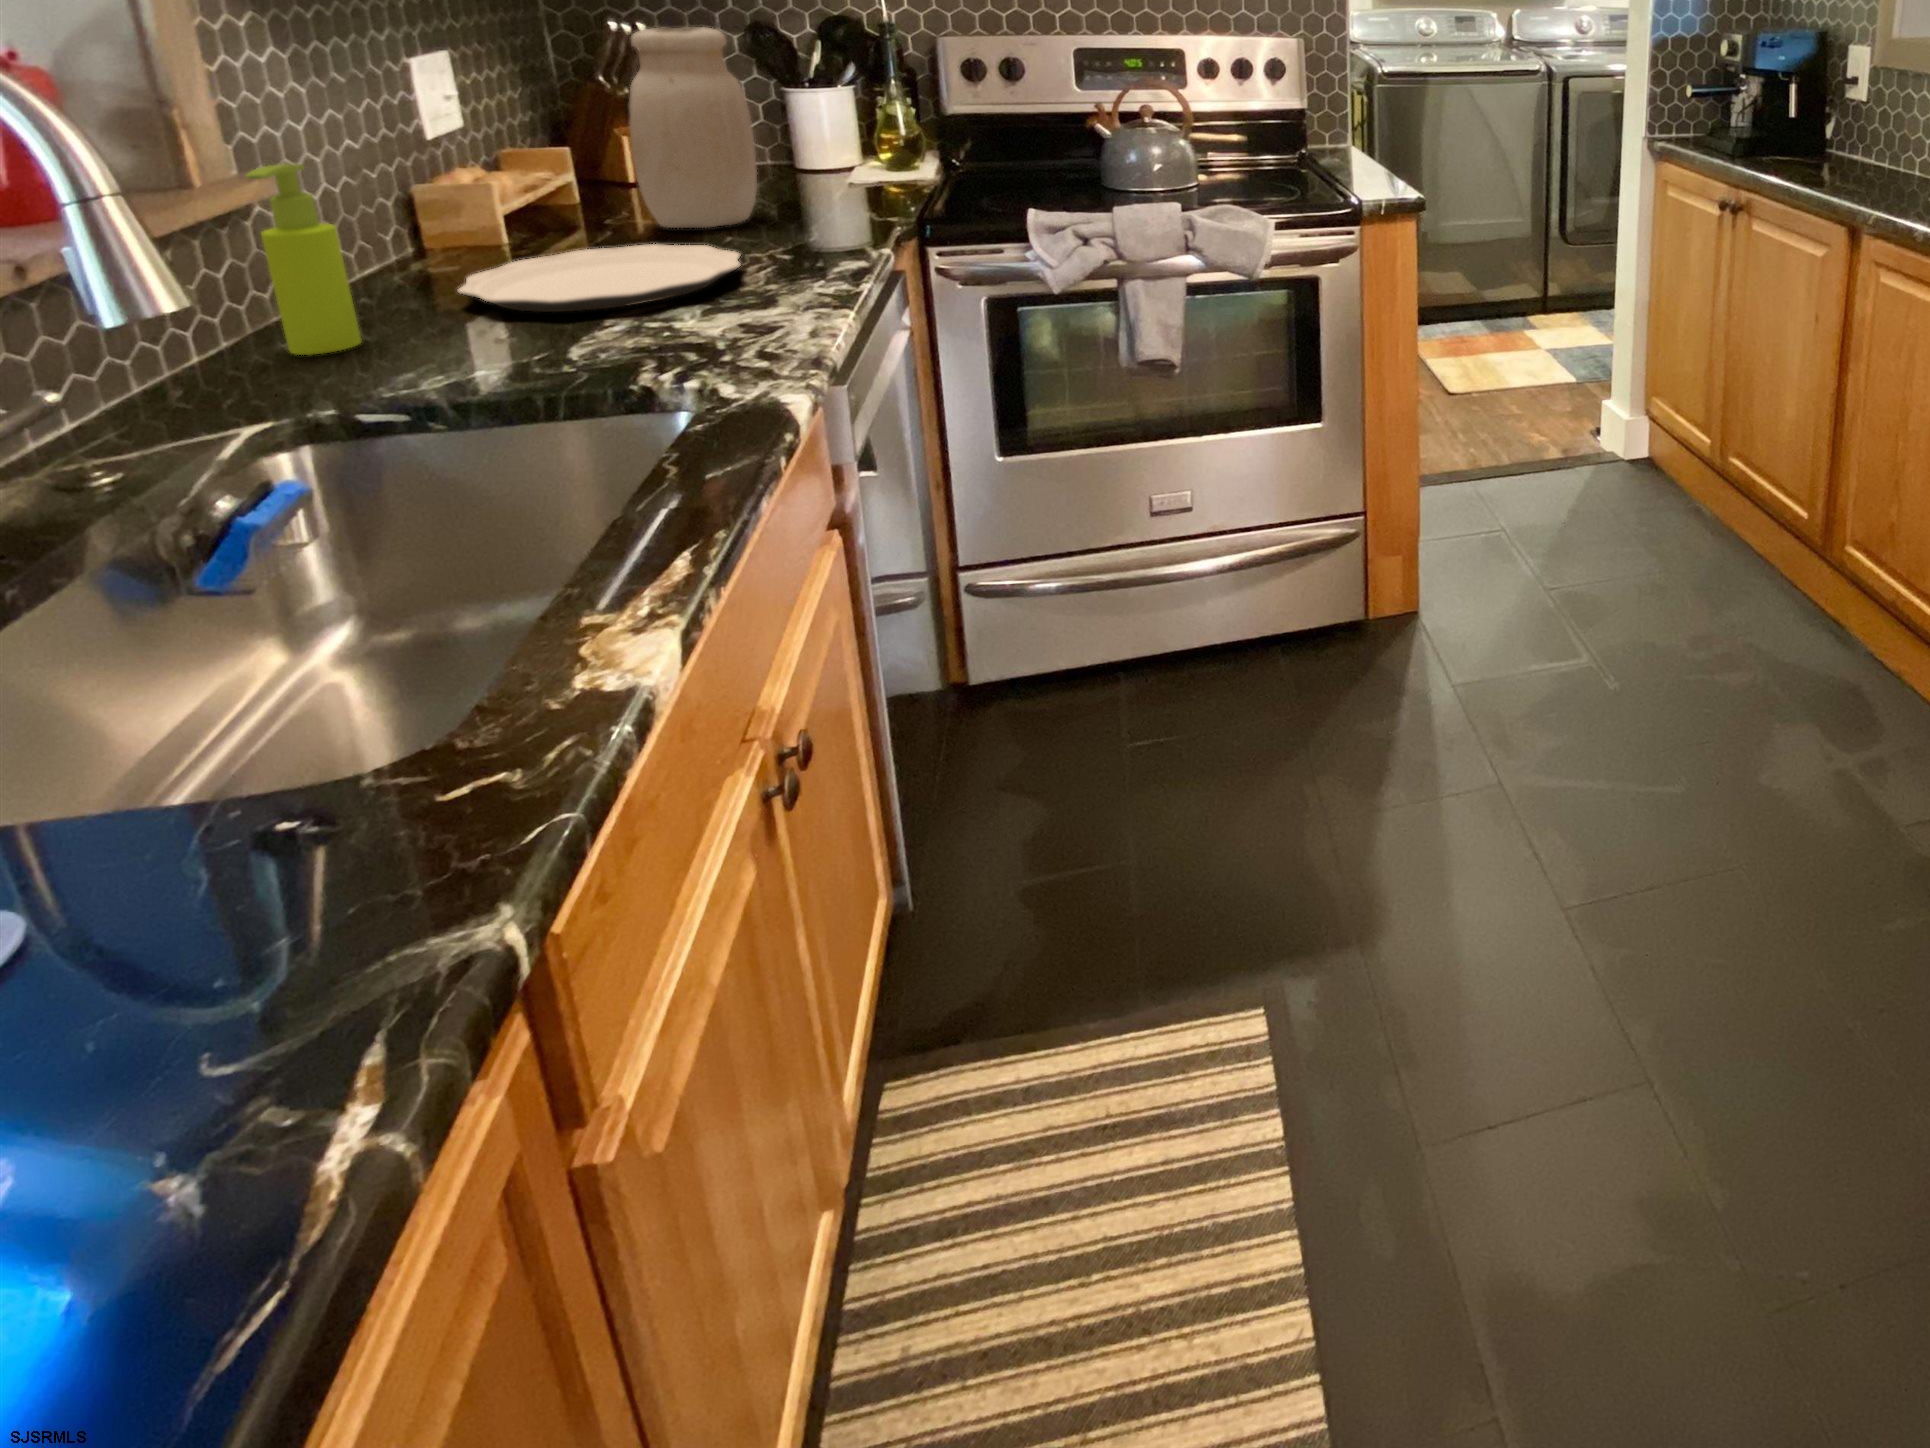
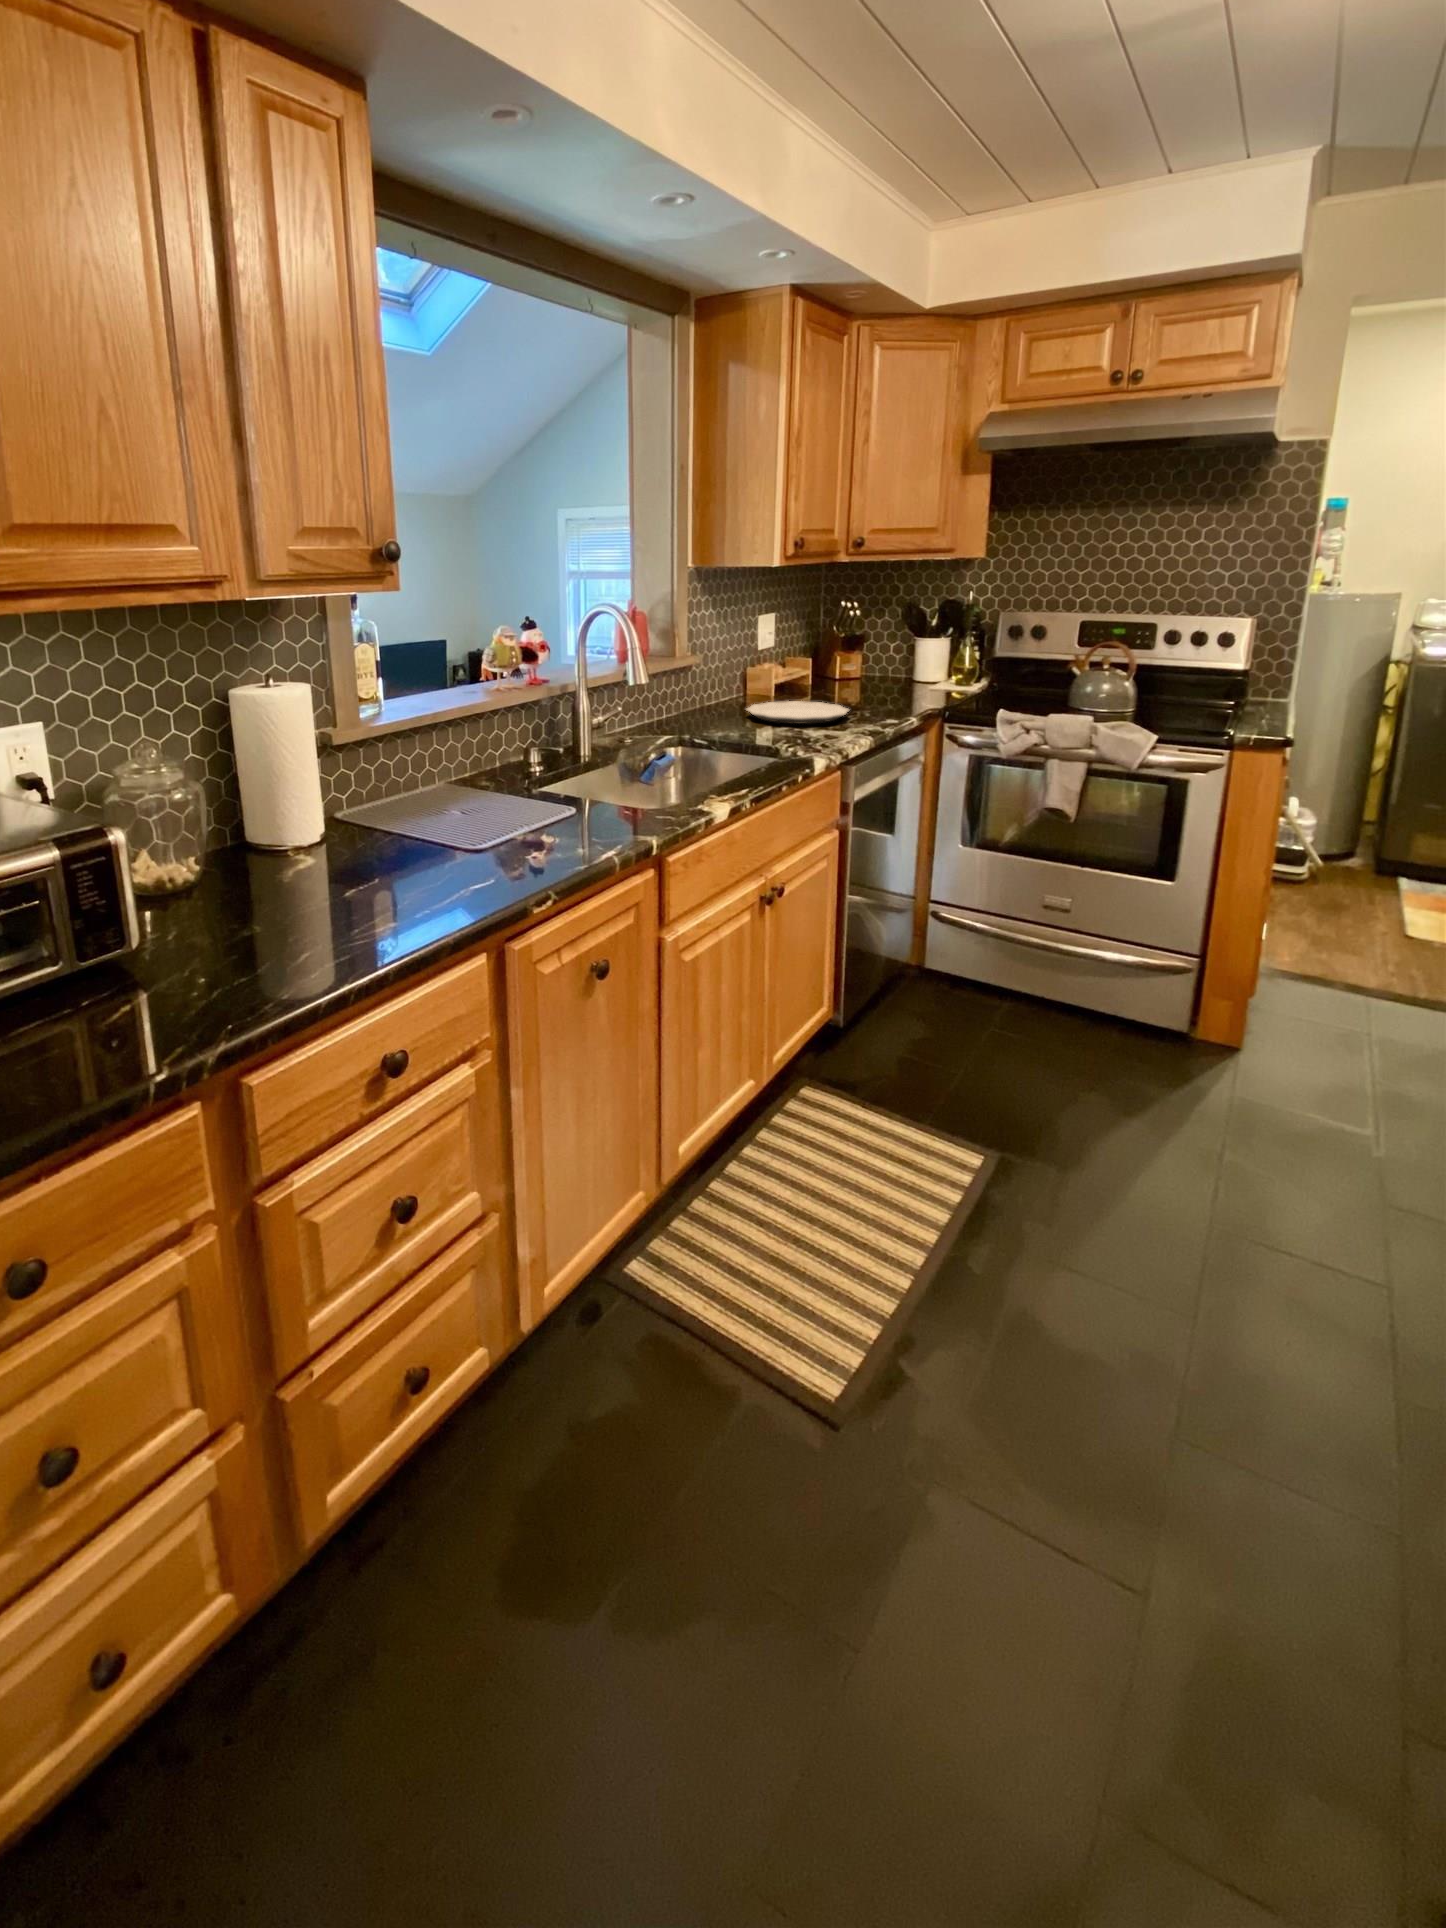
jar: present [629,27,757,228] -> none [828,605,880,700]
soap dispenser: present [246,164,361,355] -> none [690,653,712,723]

